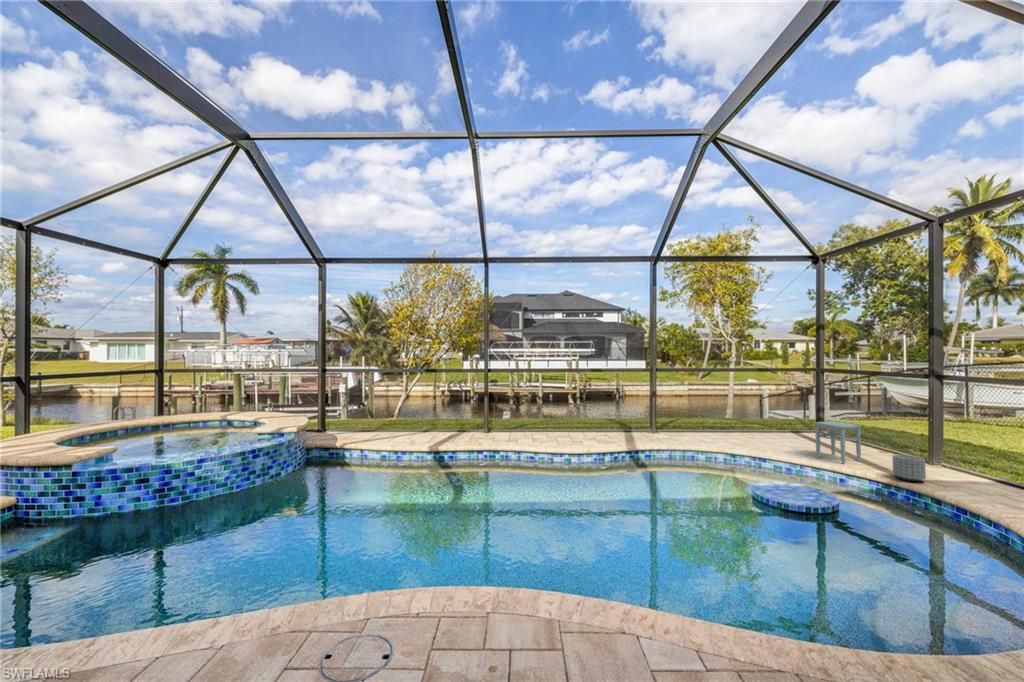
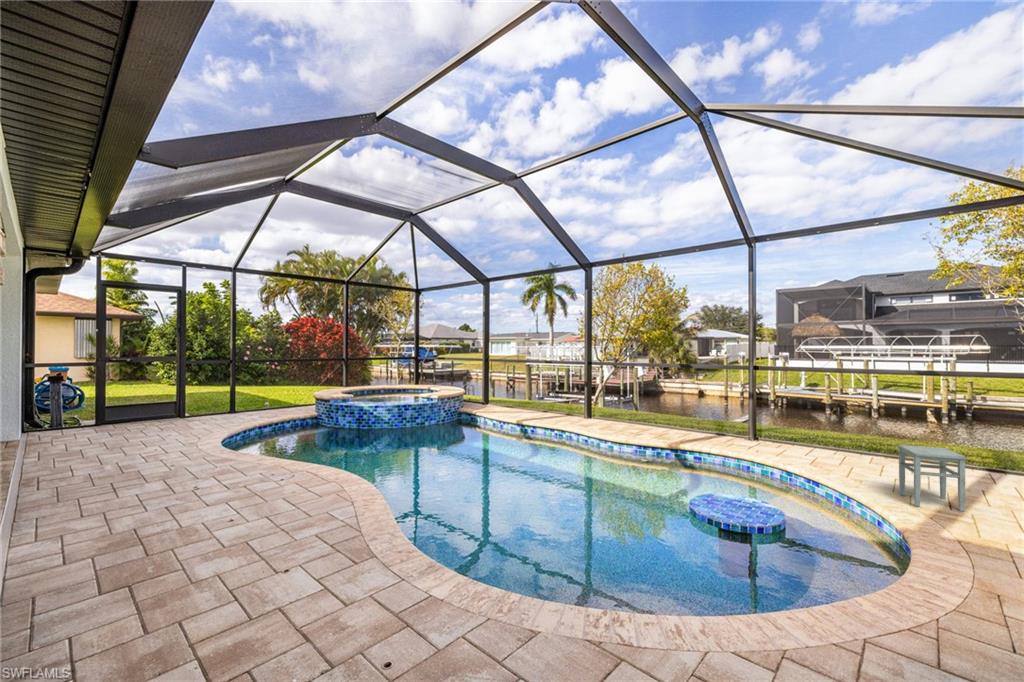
planter: present [892,454,926,481] -> none [938,499,988,541]

